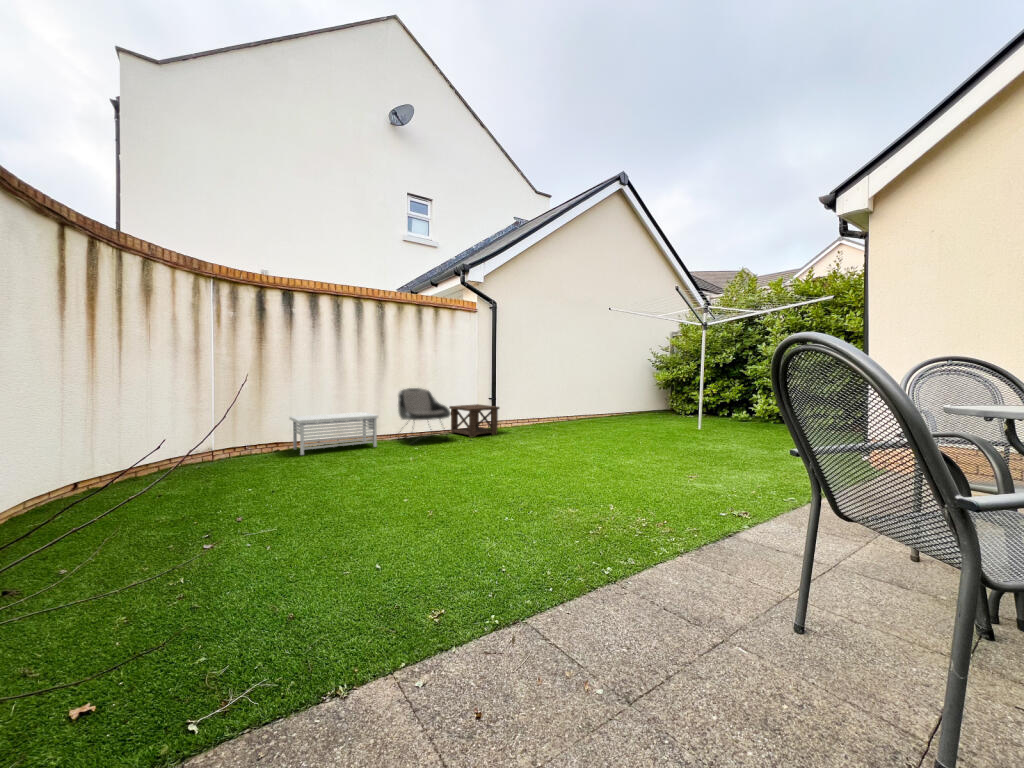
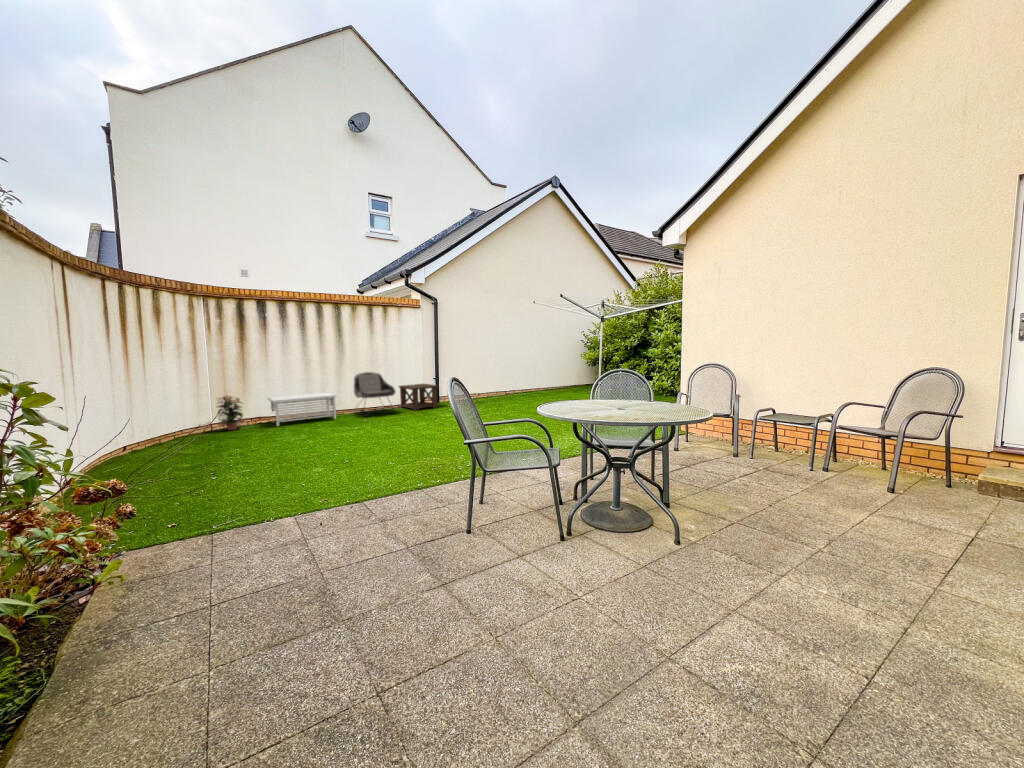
decorative plant: none [220,412,258,459] -> present [217,396,243,430]

